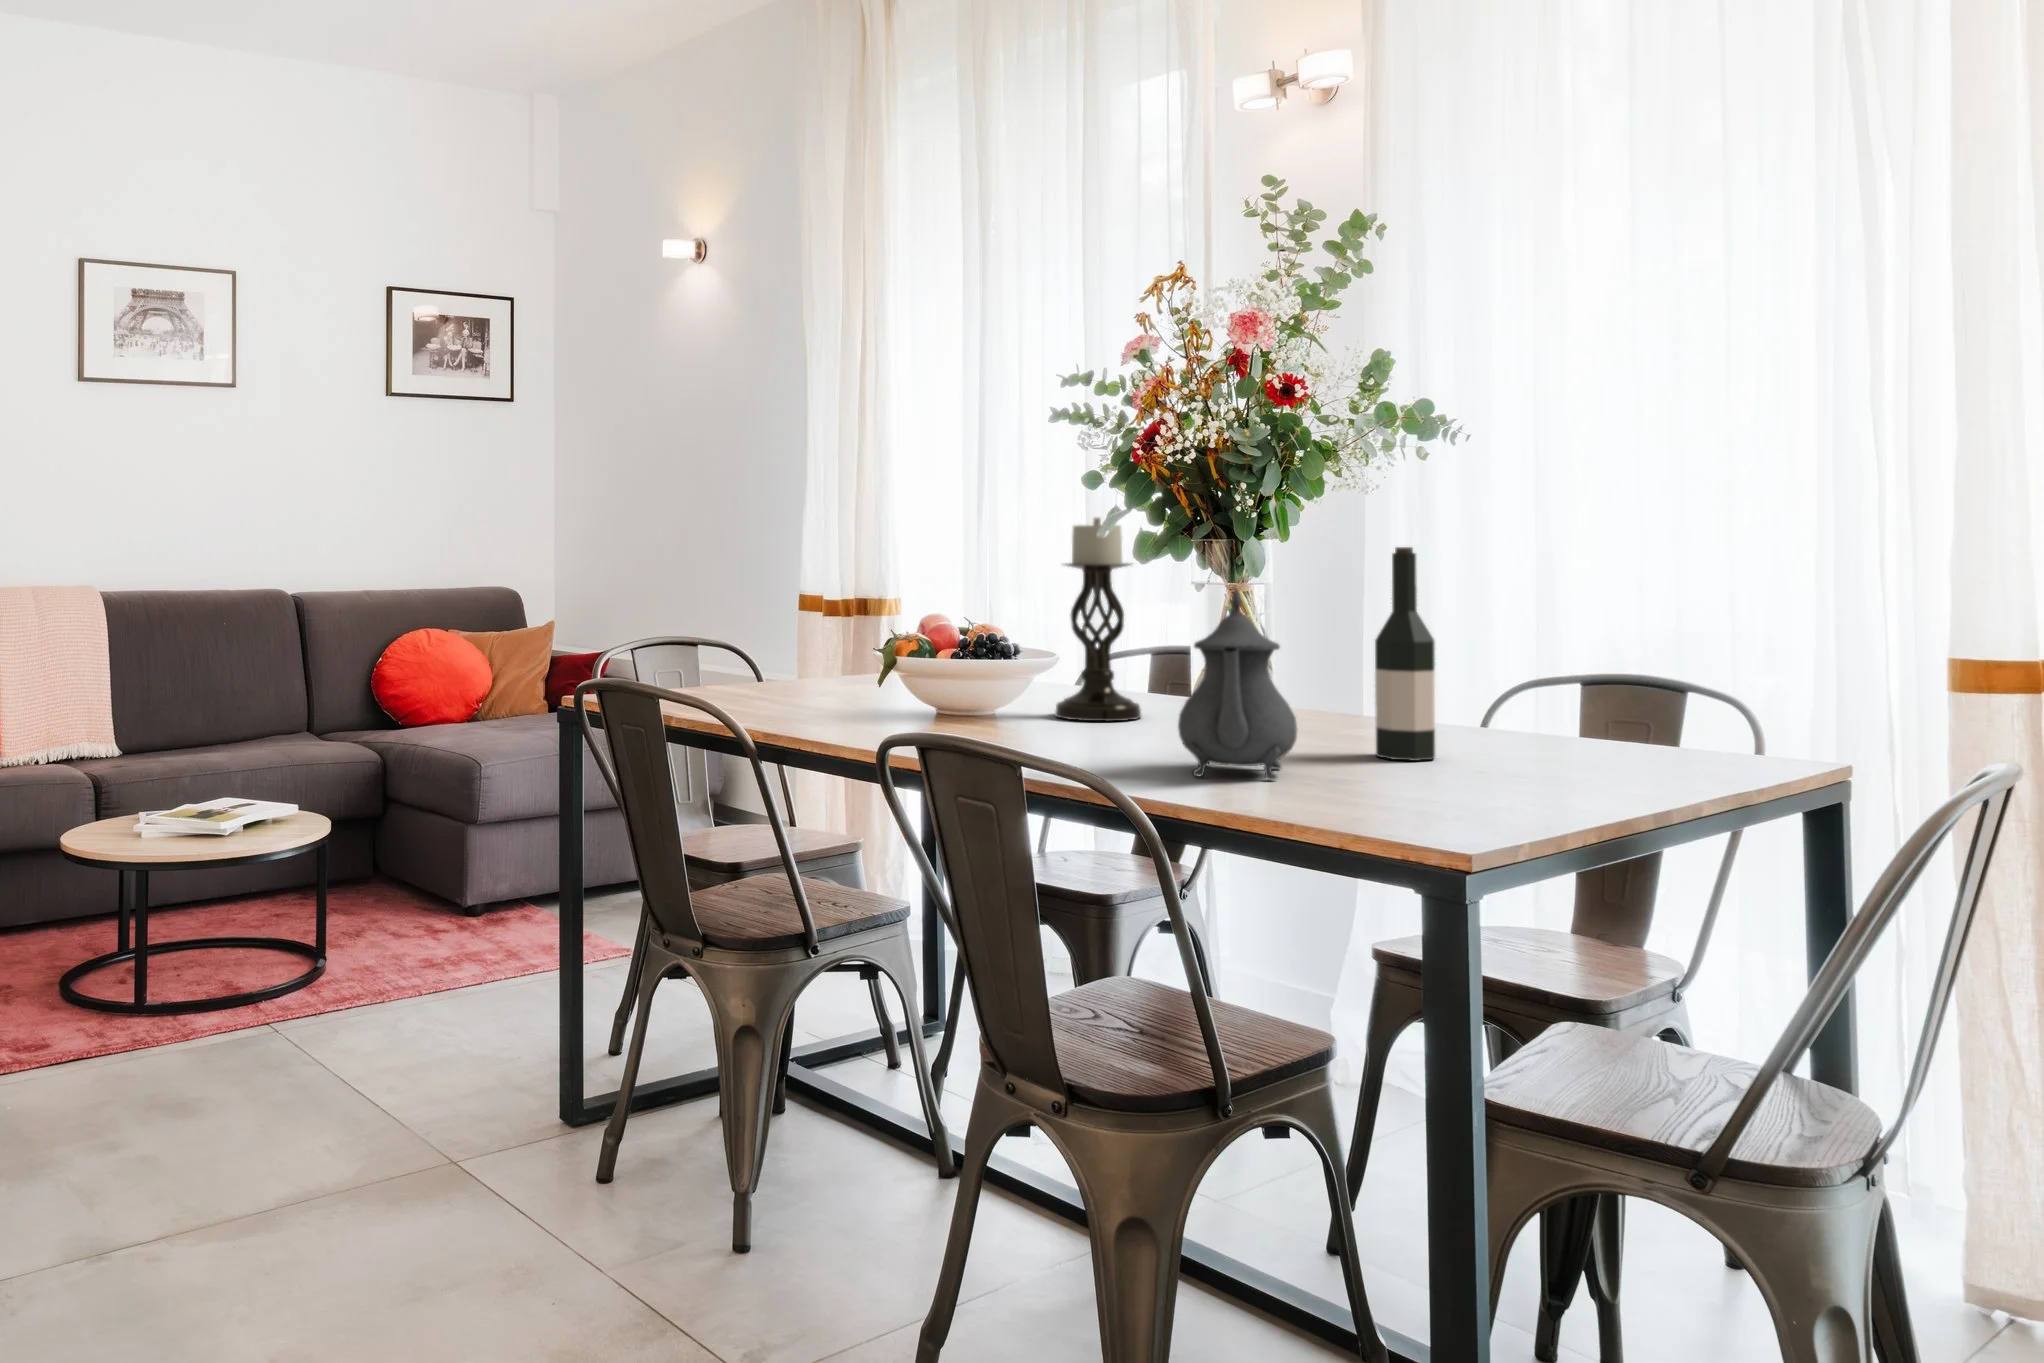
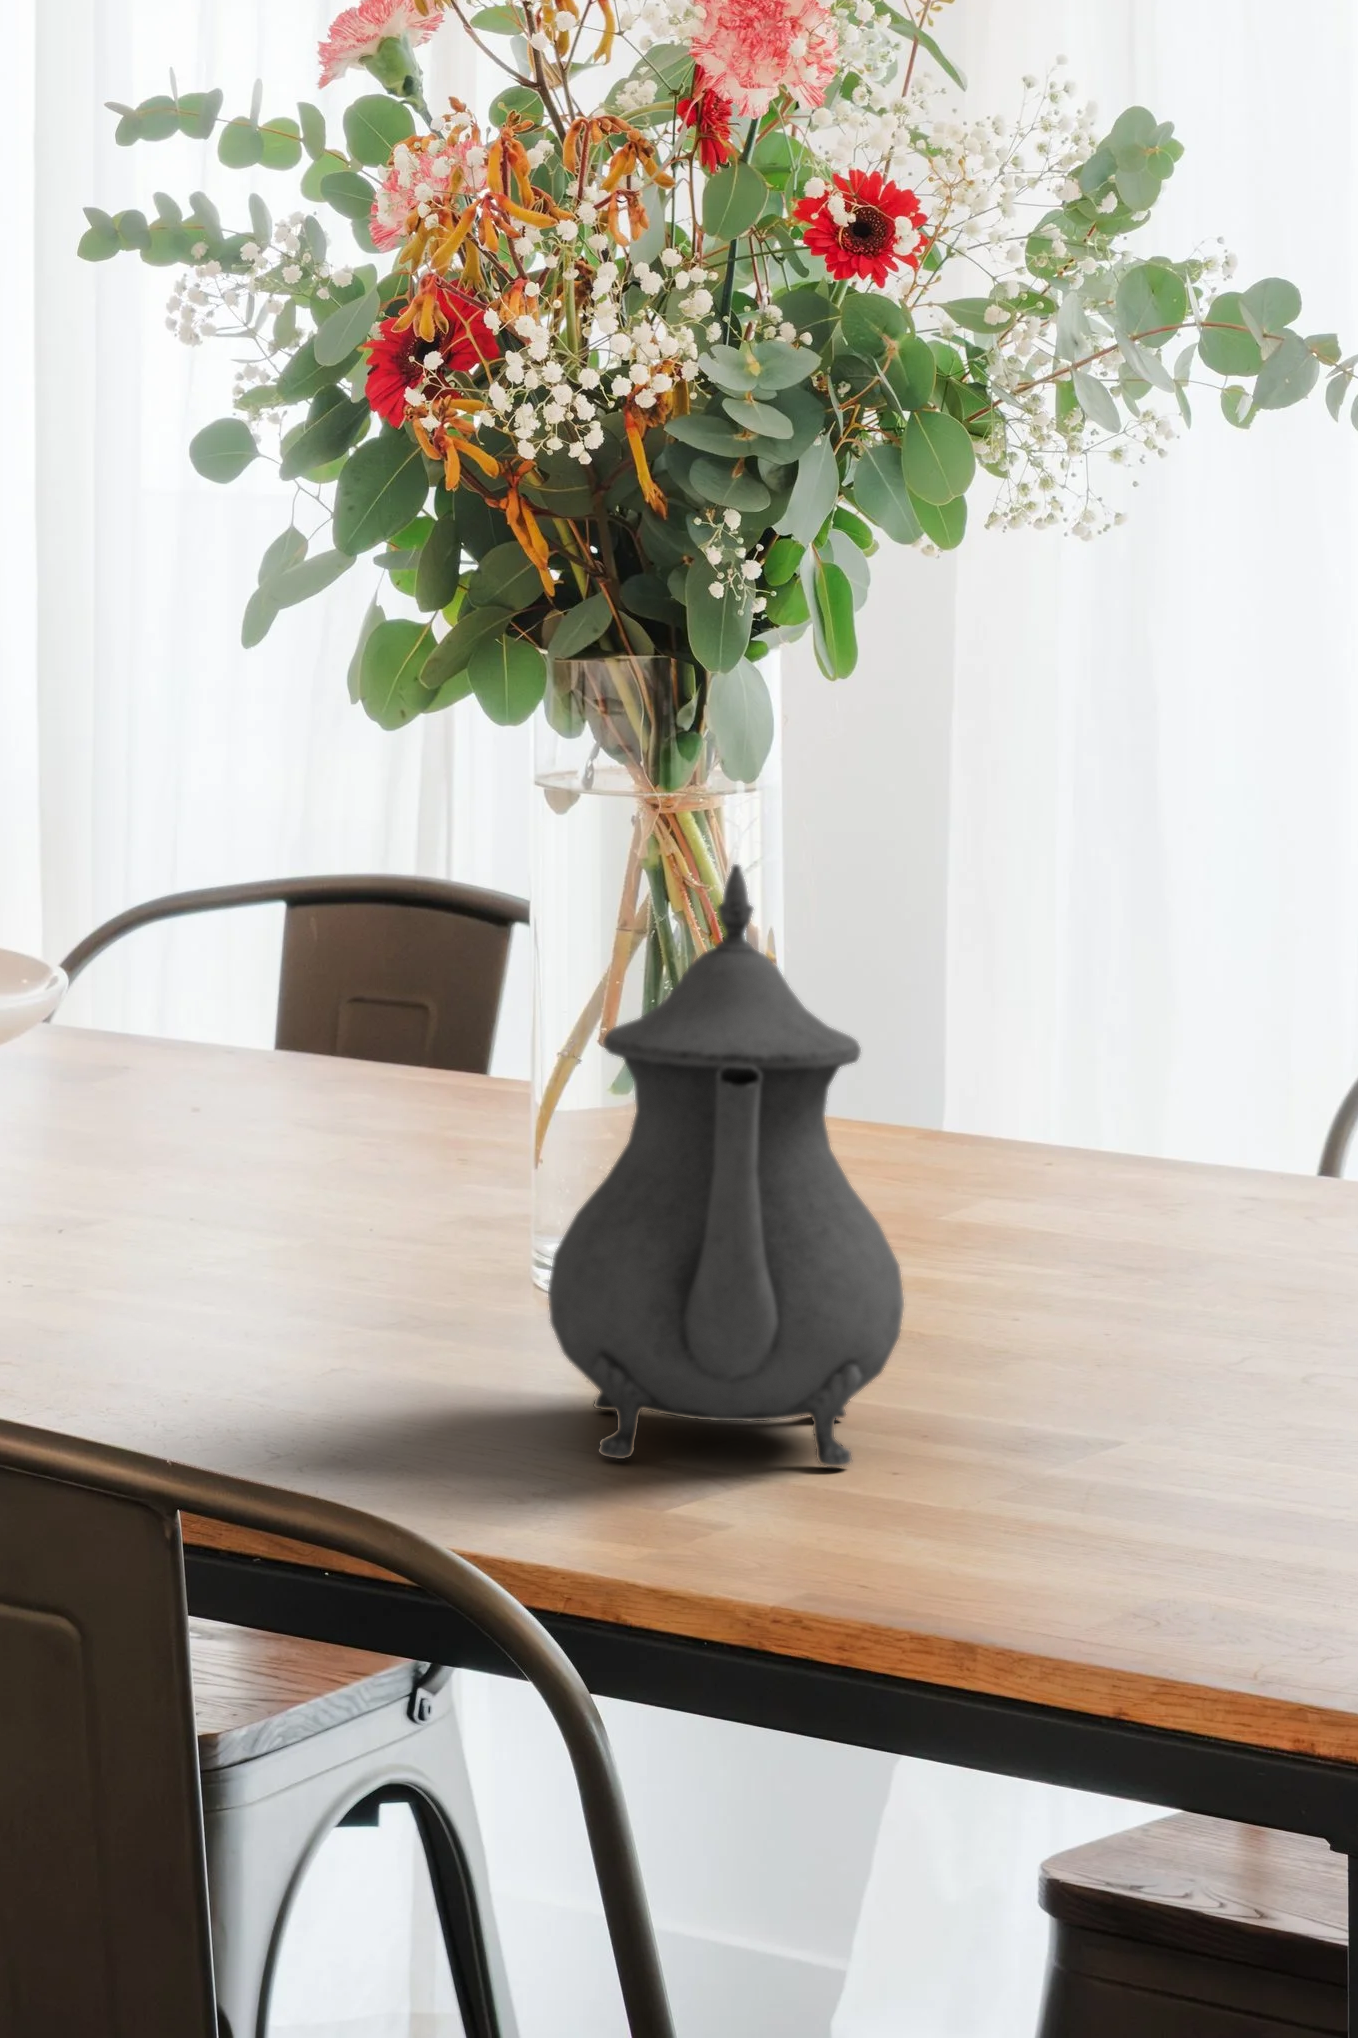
candle holder: present [1055,518,1141,721] -> none [50,544,329,1213]
wine bottle: present [1375,547,1435,761] -> none [1091,719,1265,1373]

